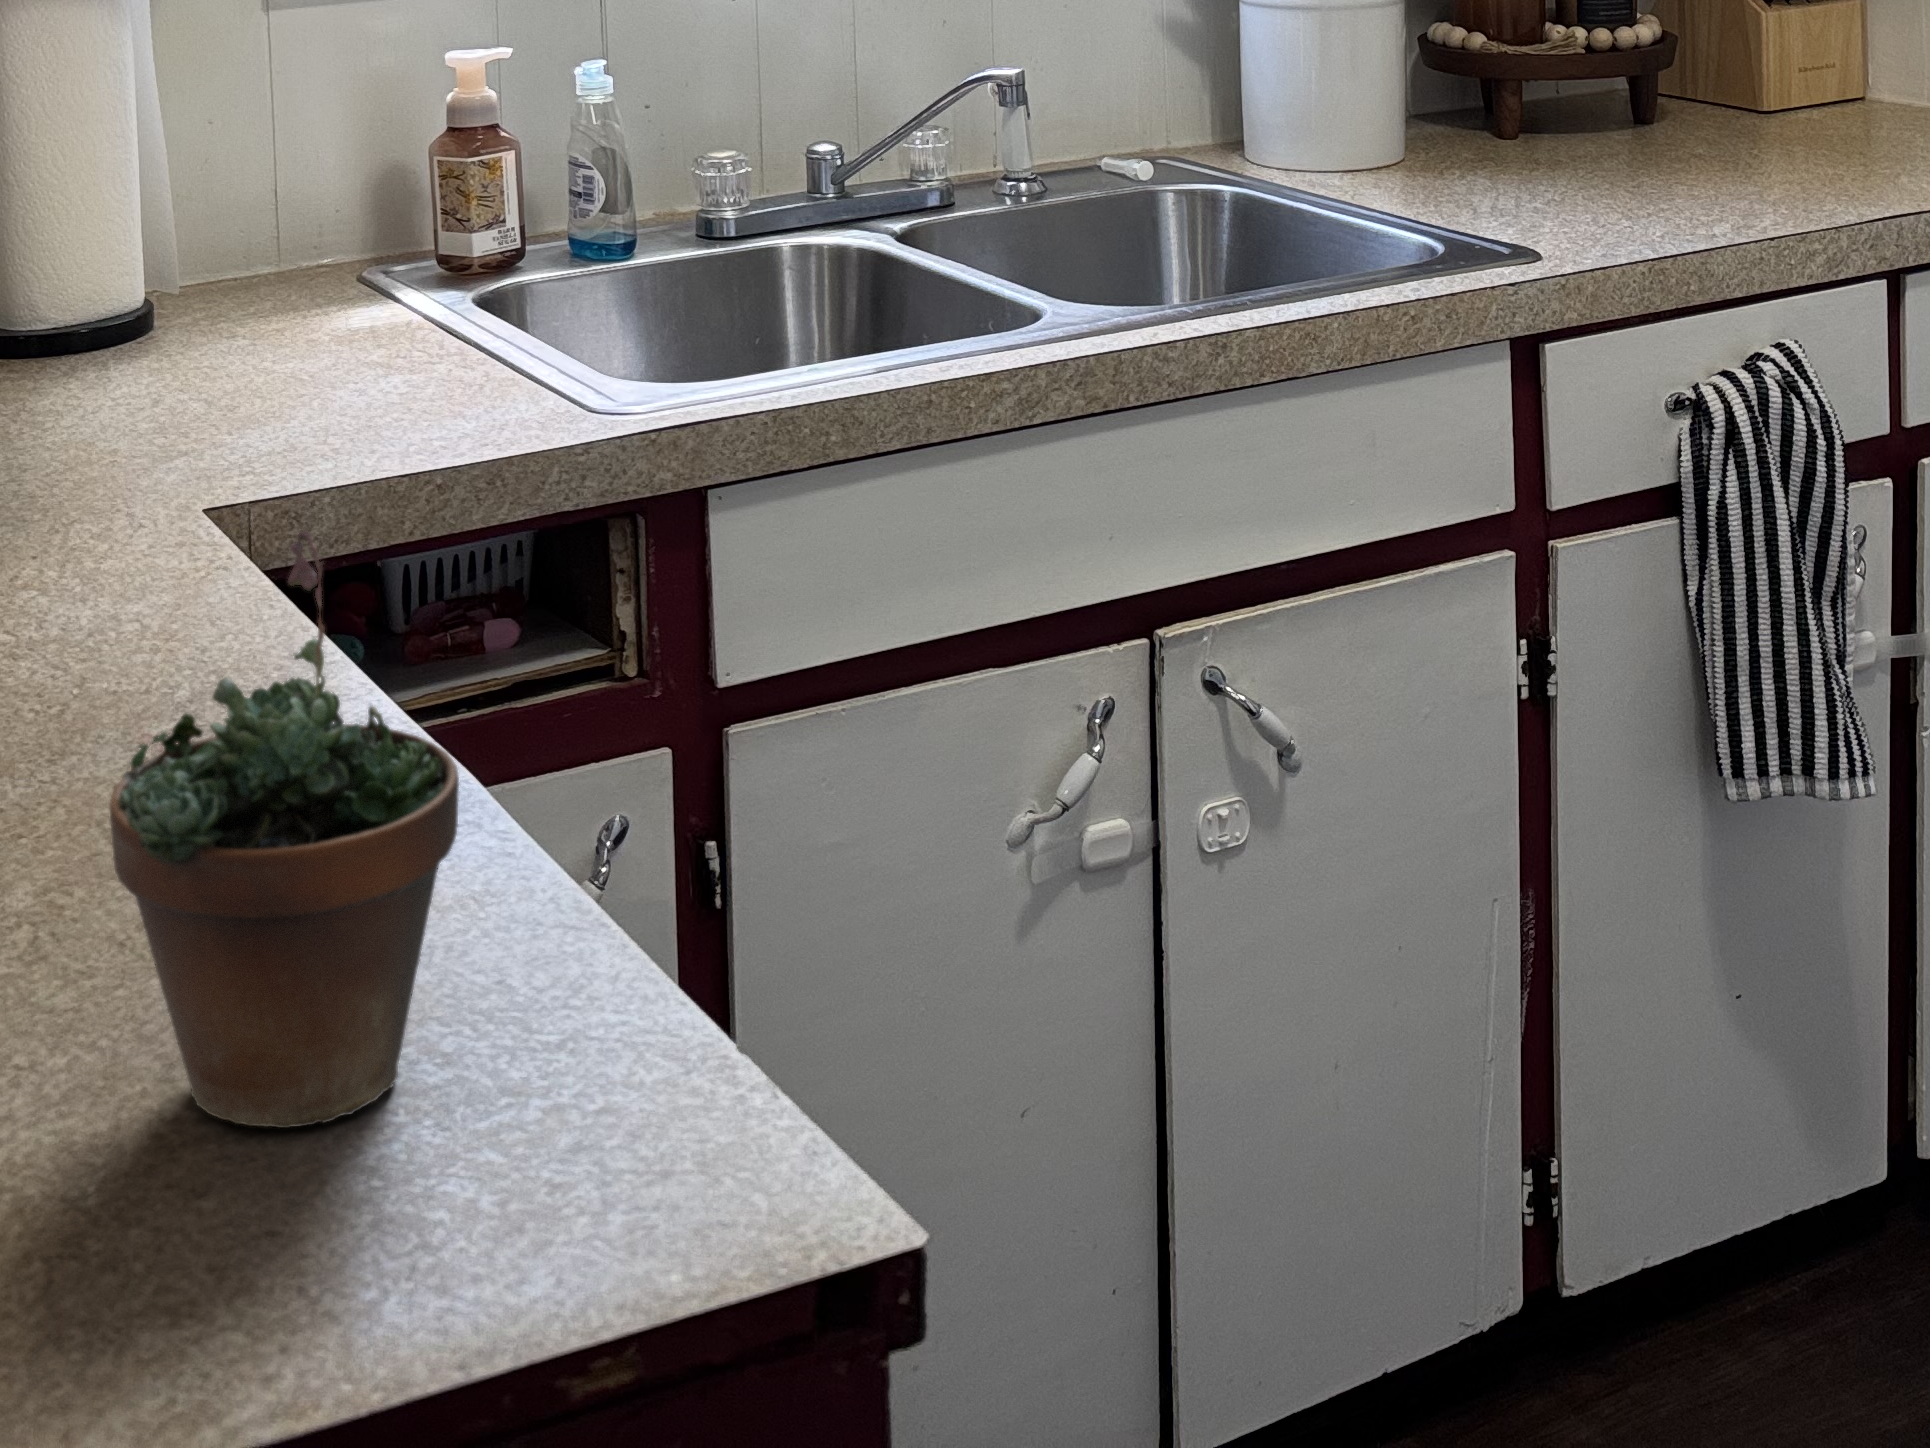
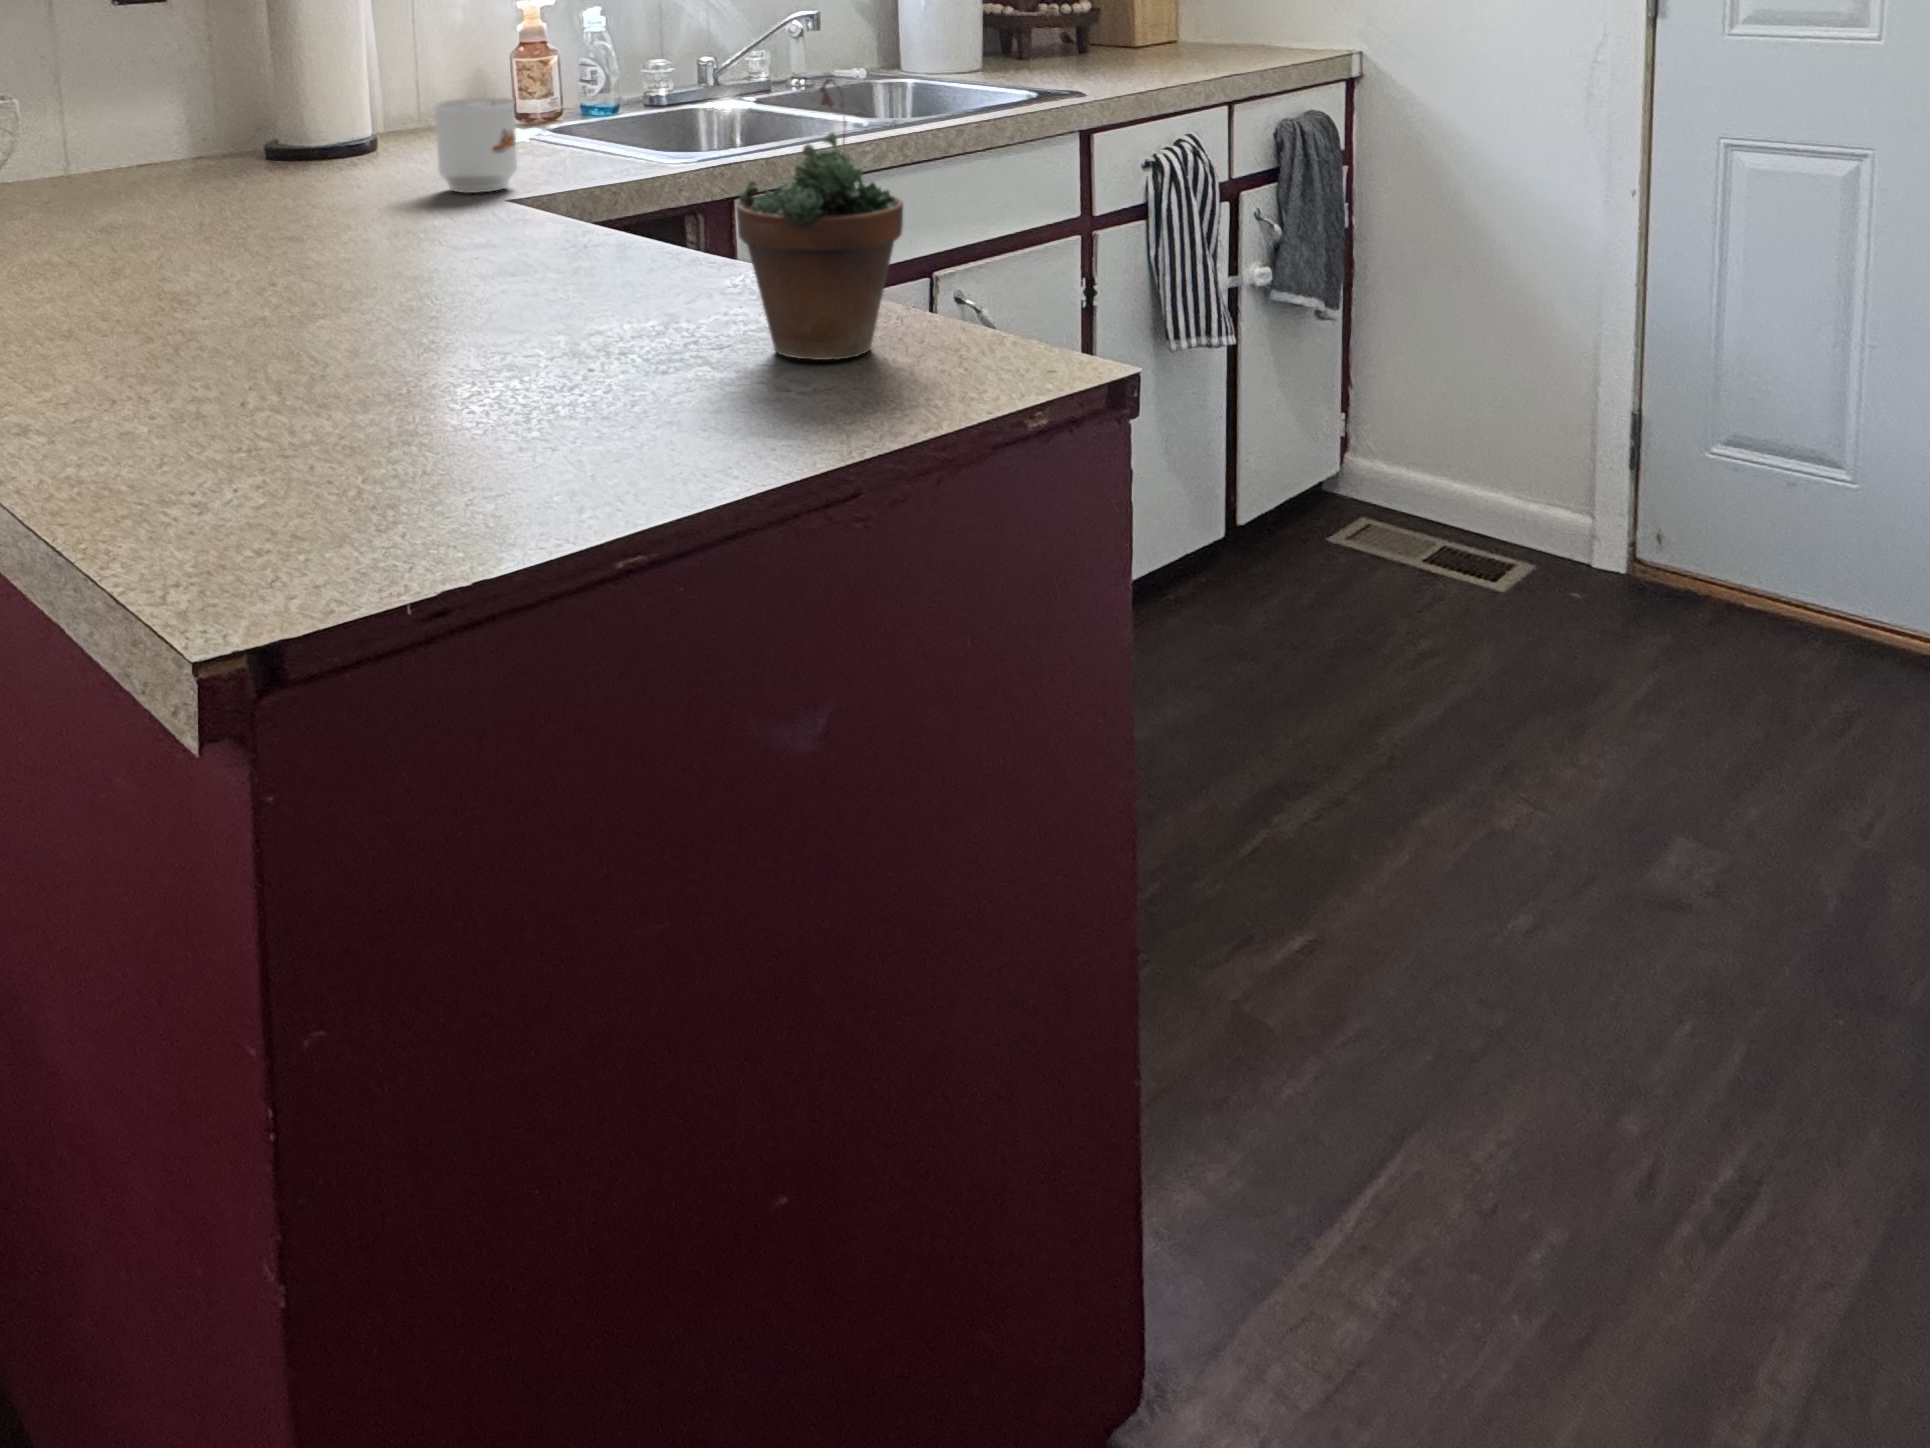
mug: none [111,293,275,480] -> present [434,98,517,193]

